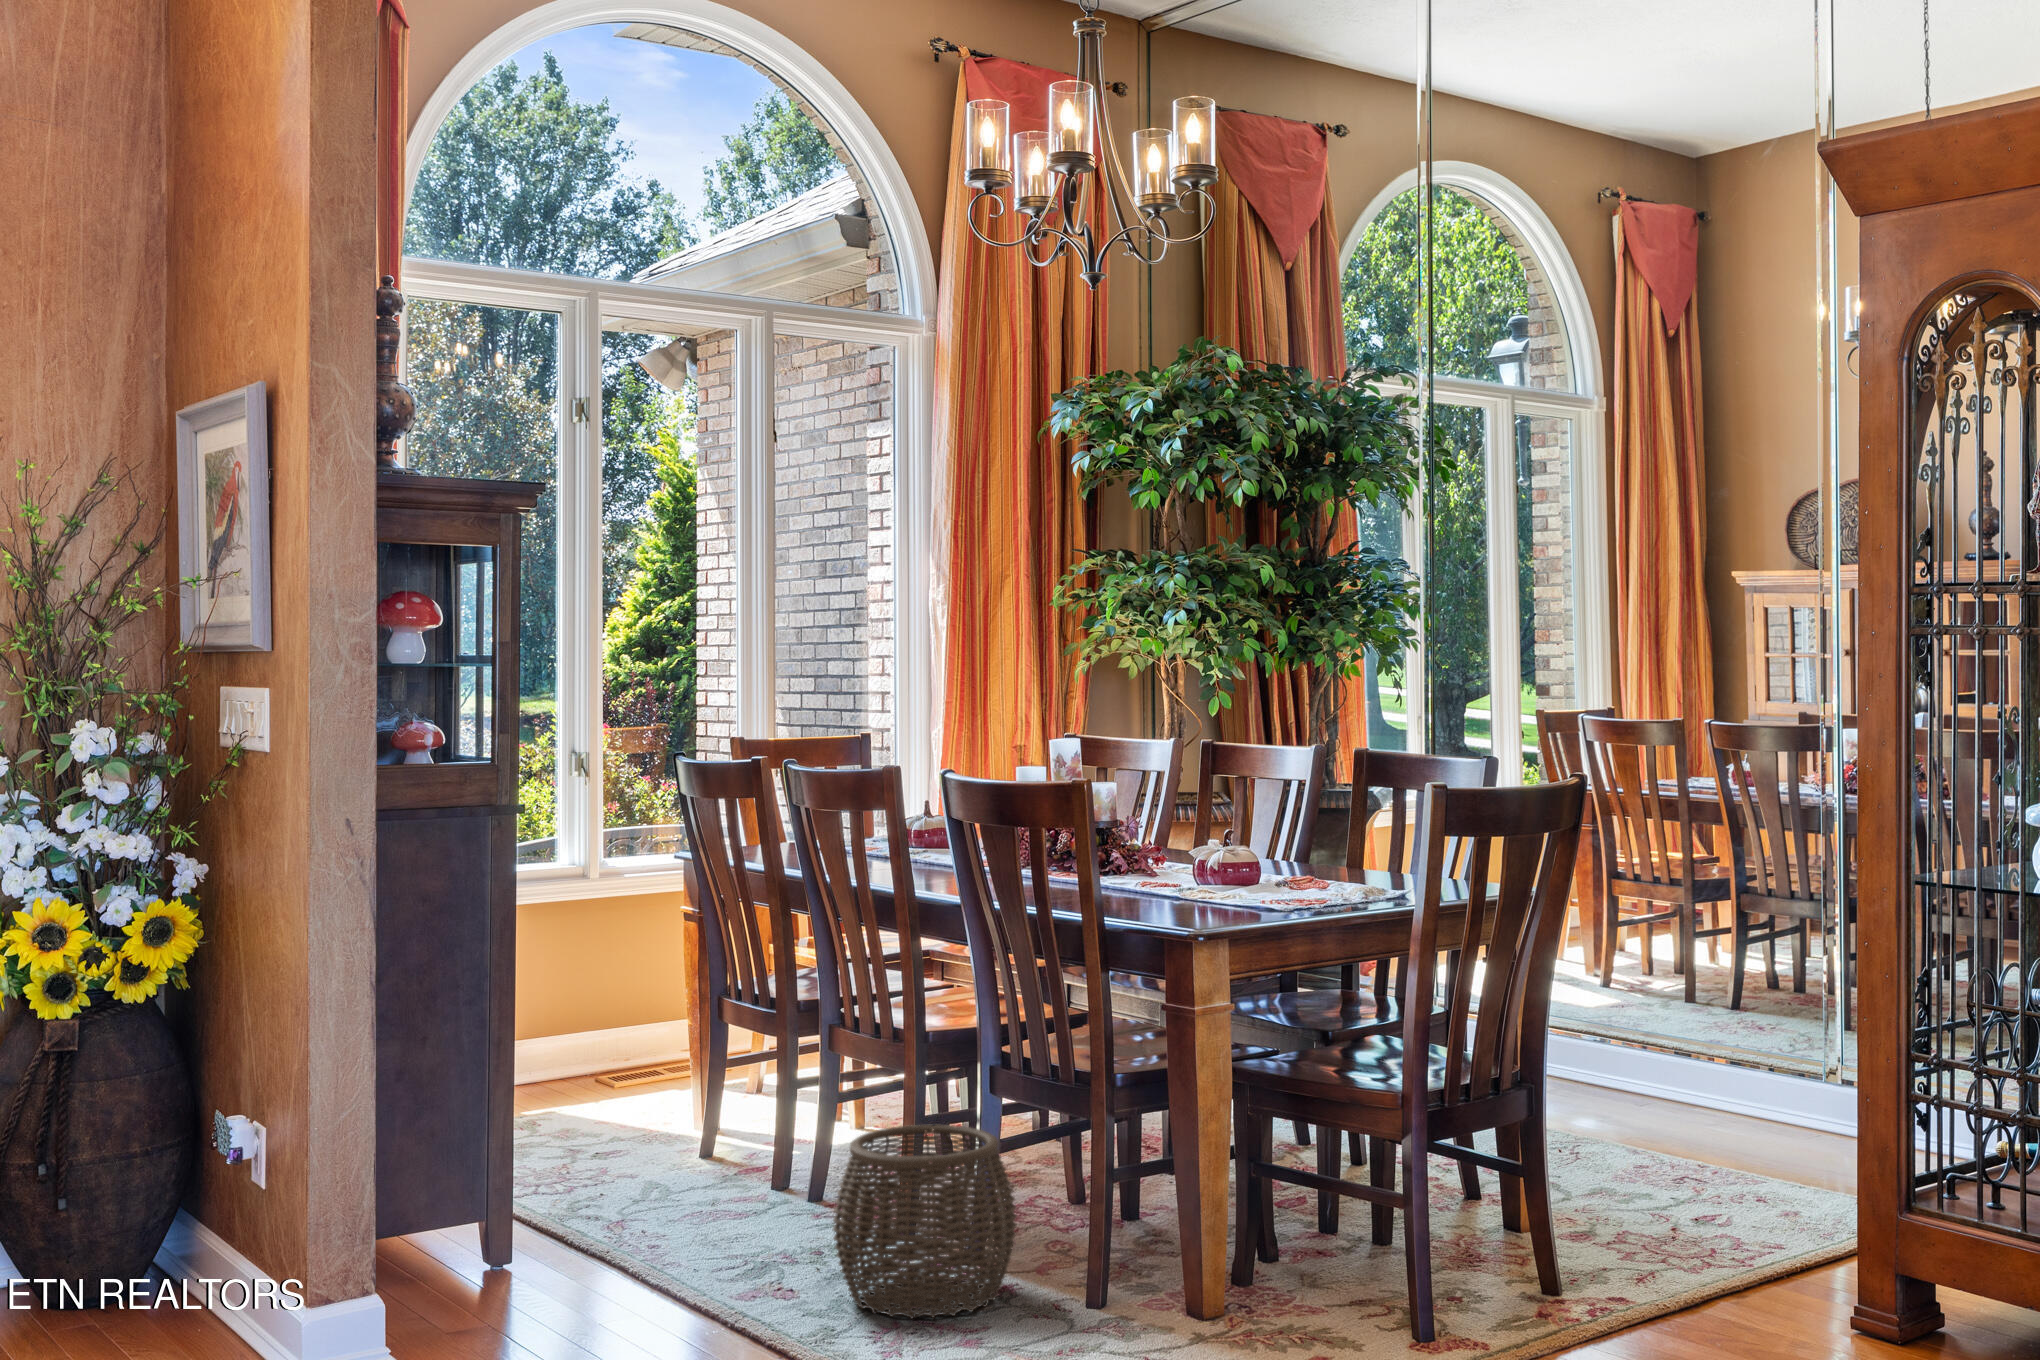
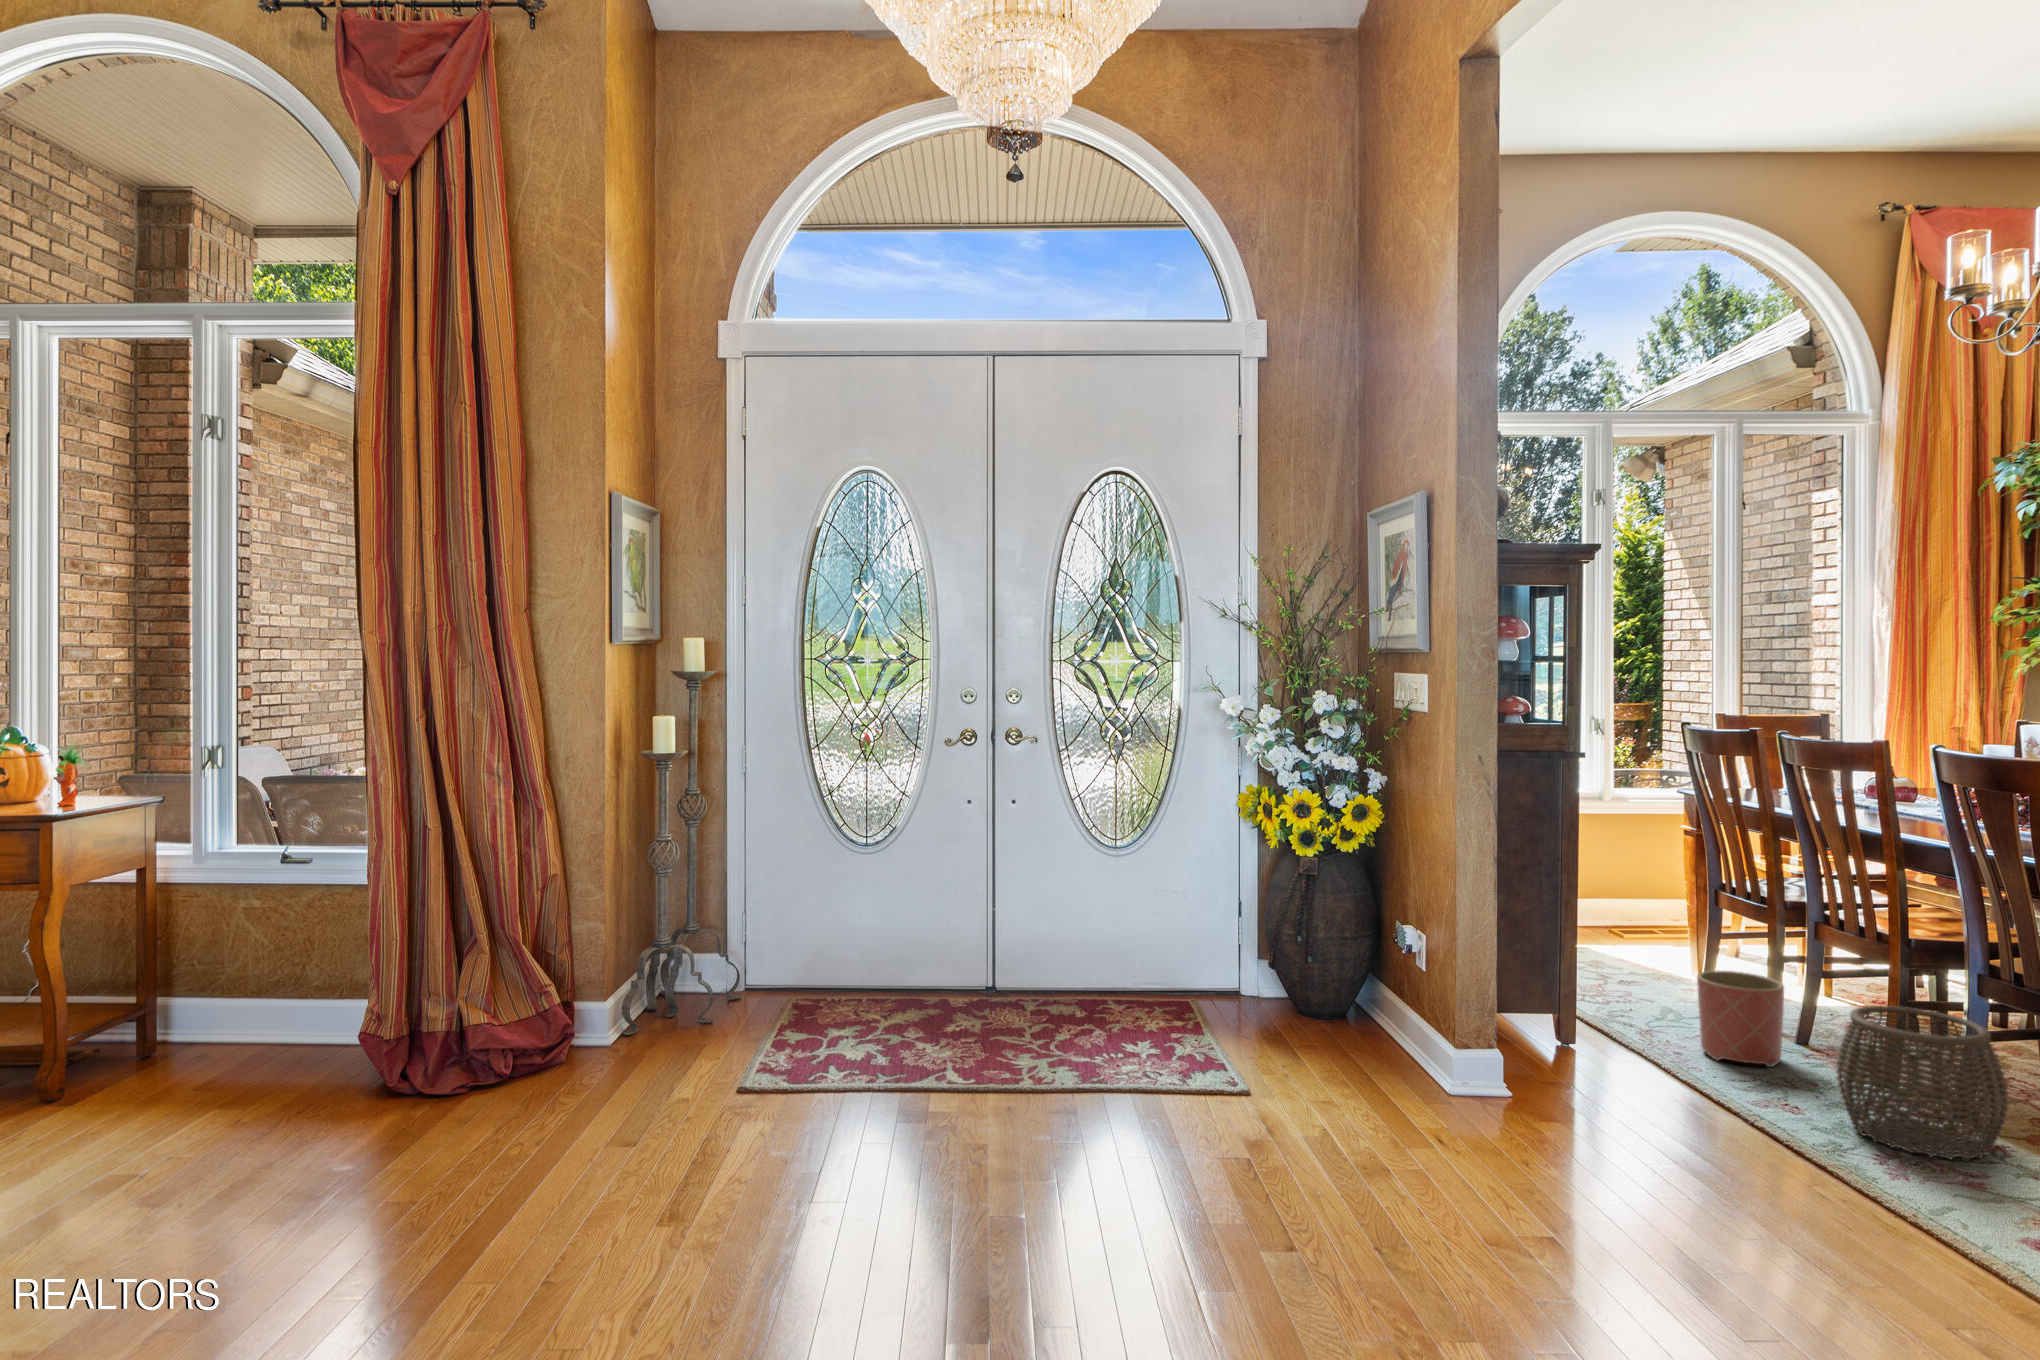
planter: none [679,1112,788,1245] -> present [1697,971,1784,1067]

